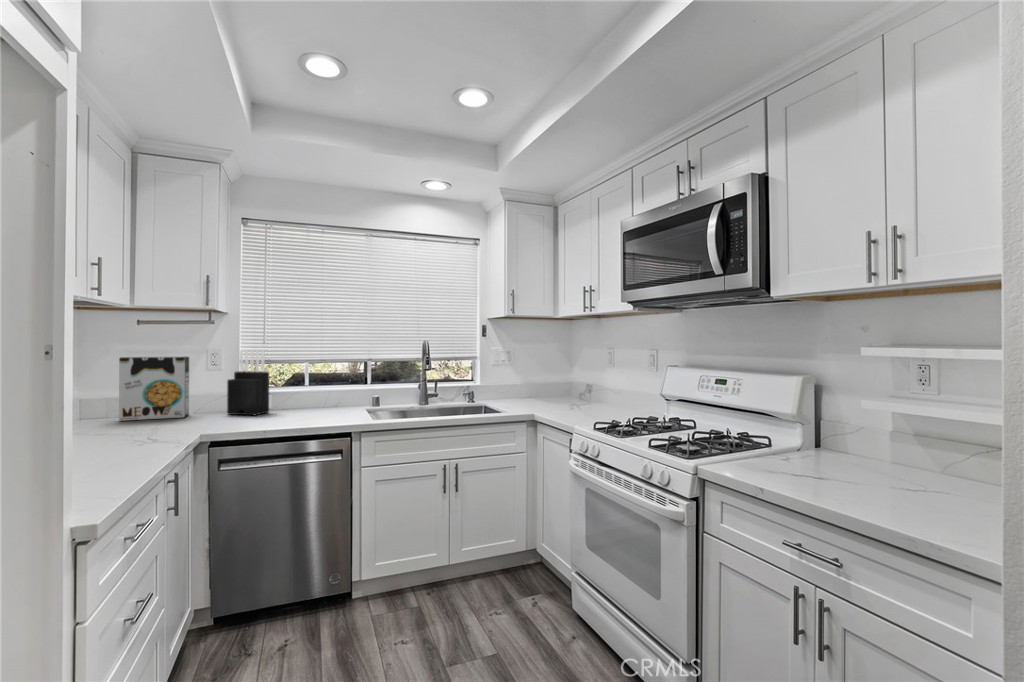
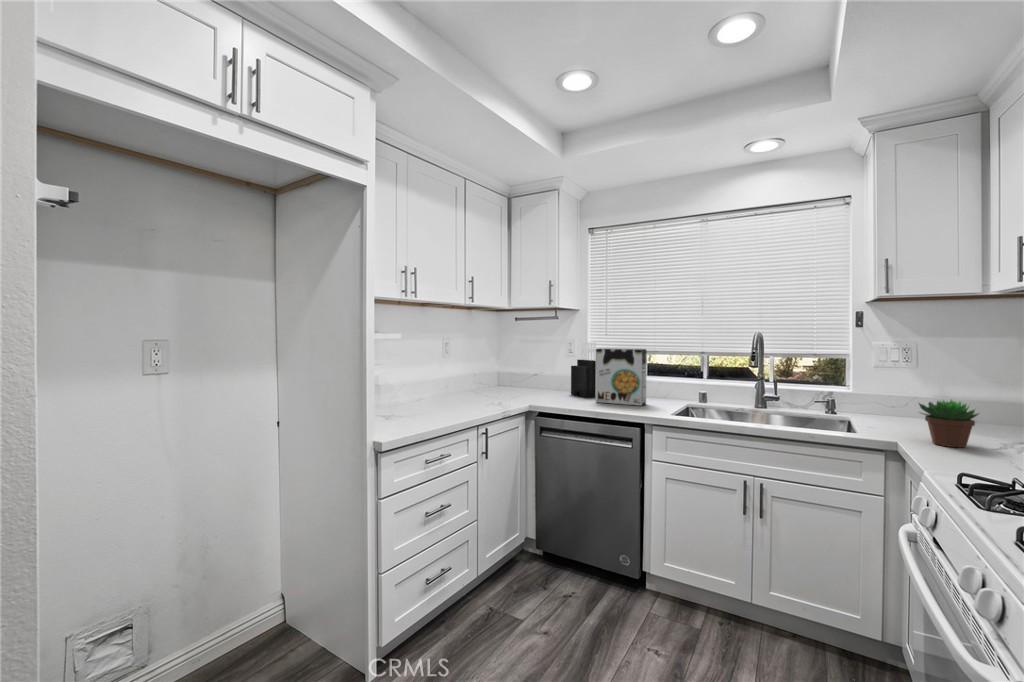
cereal box: present [119,356,189,421] -> present [595,348,647,406]
succulent plant: none [539,383,568,413] -> present [919,400,979,447]

